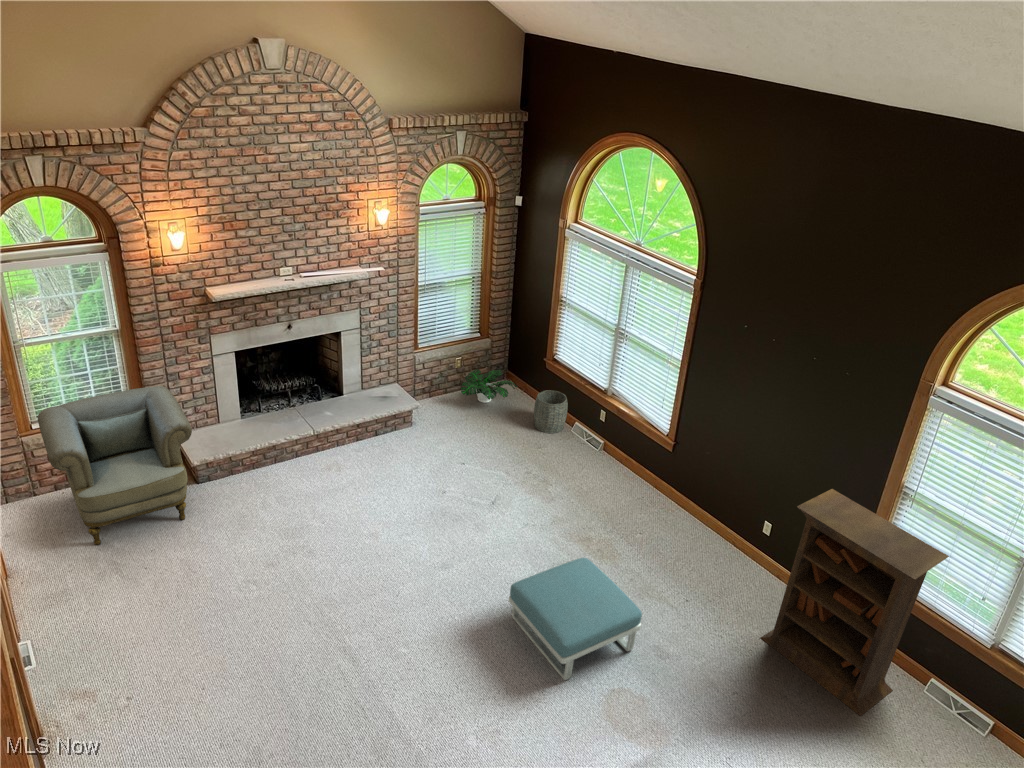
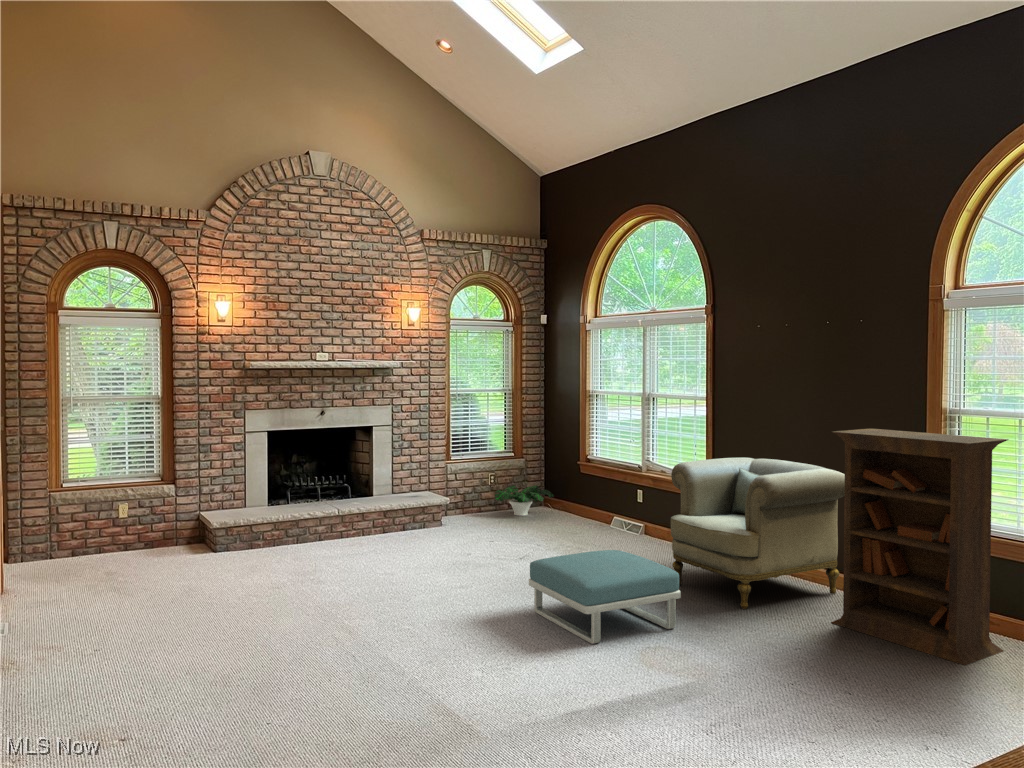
armchair: present [38,386,192,545] -> present [671,458,845,609]
woven basket: present [534,390,568,433] -> none [570,488,605,528]

